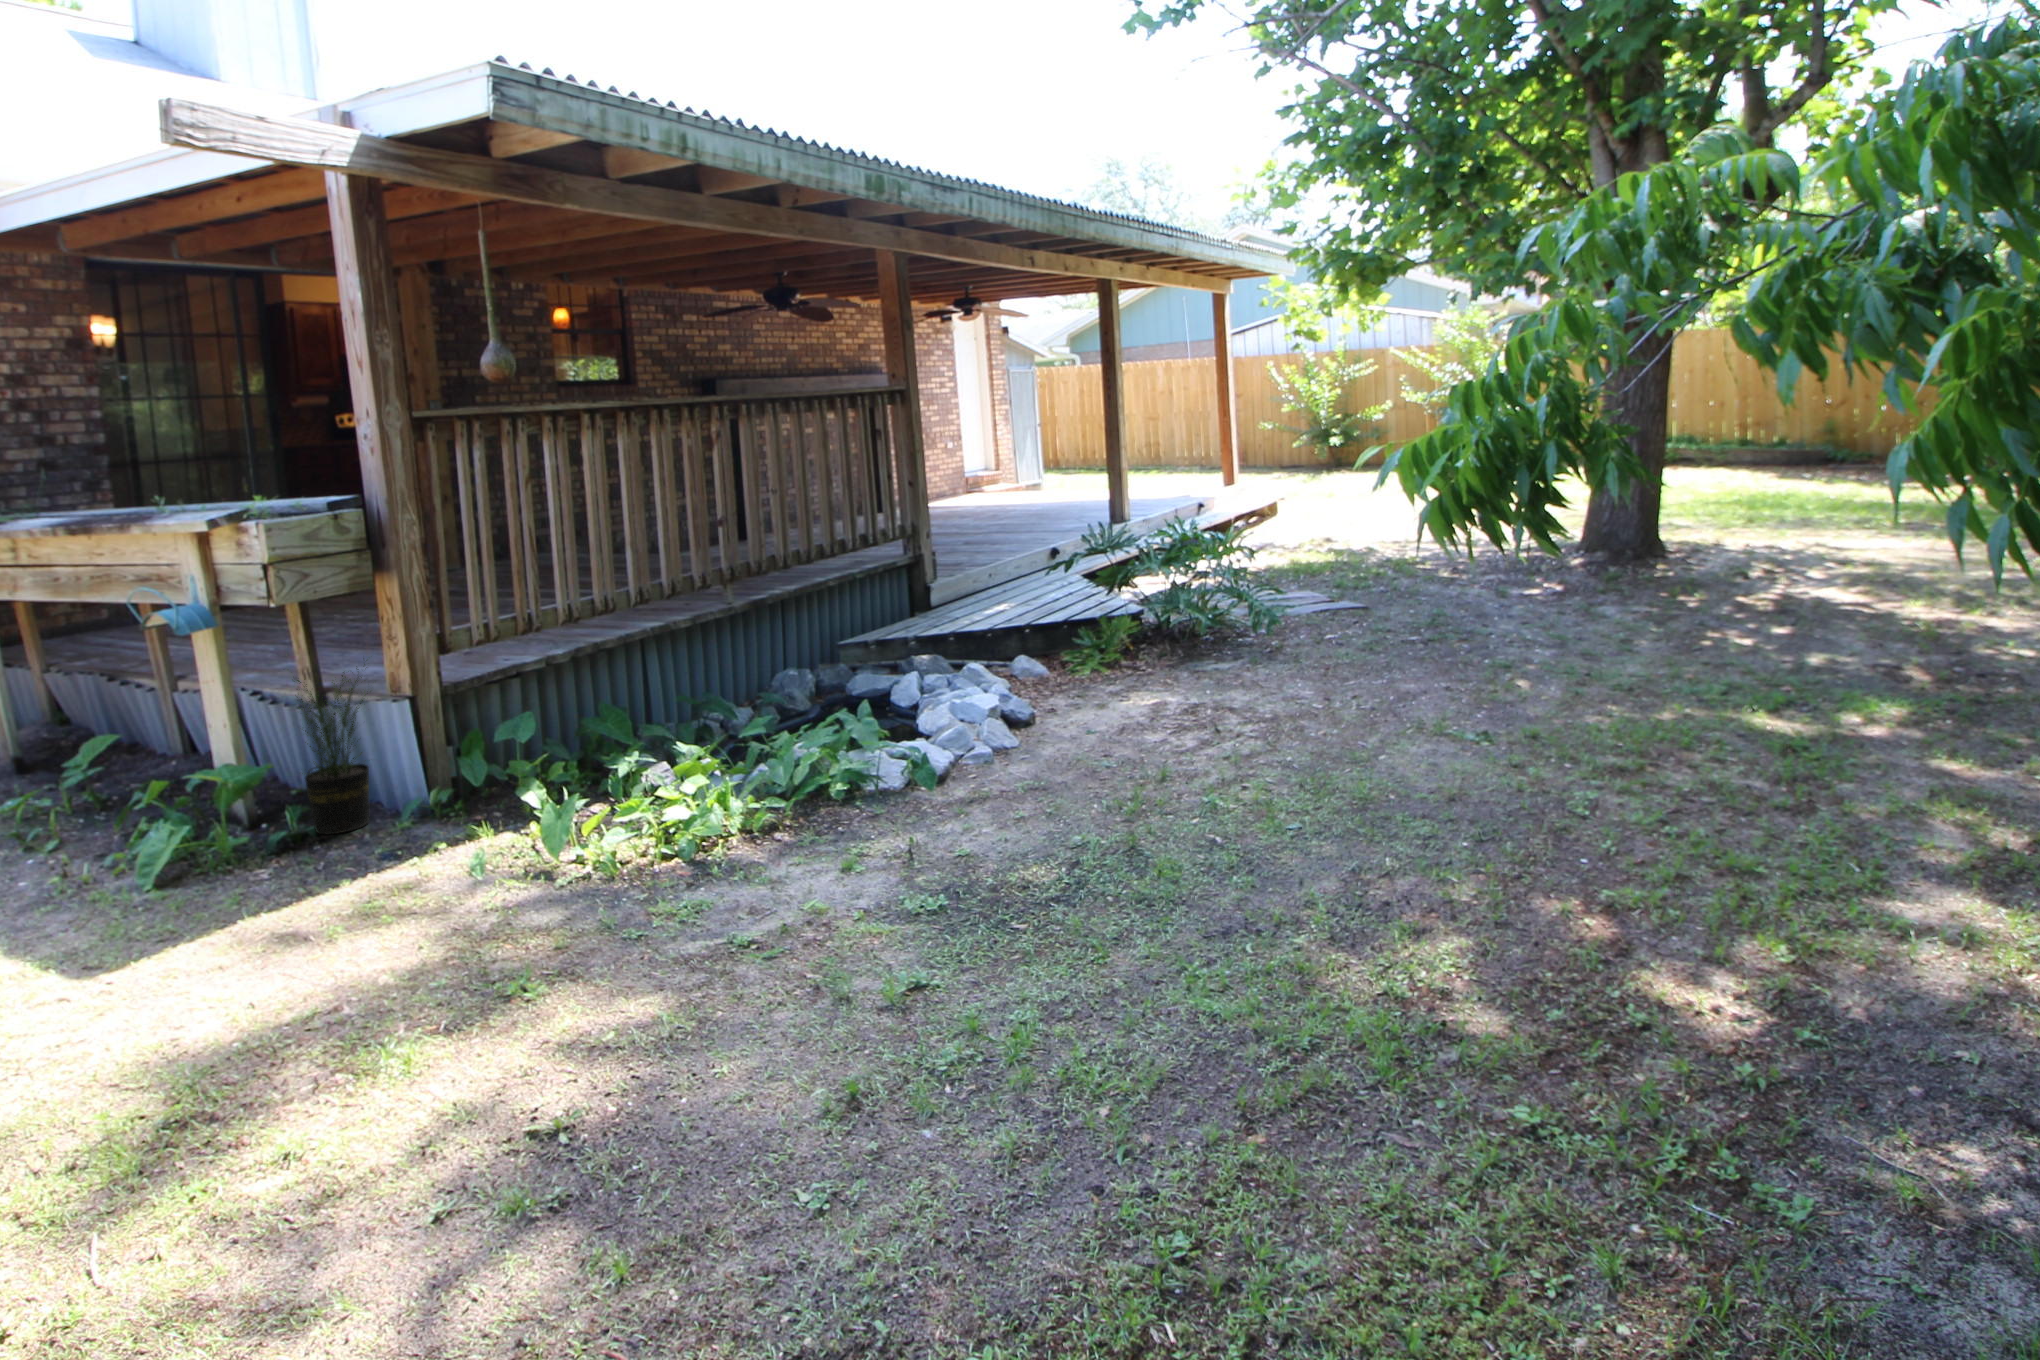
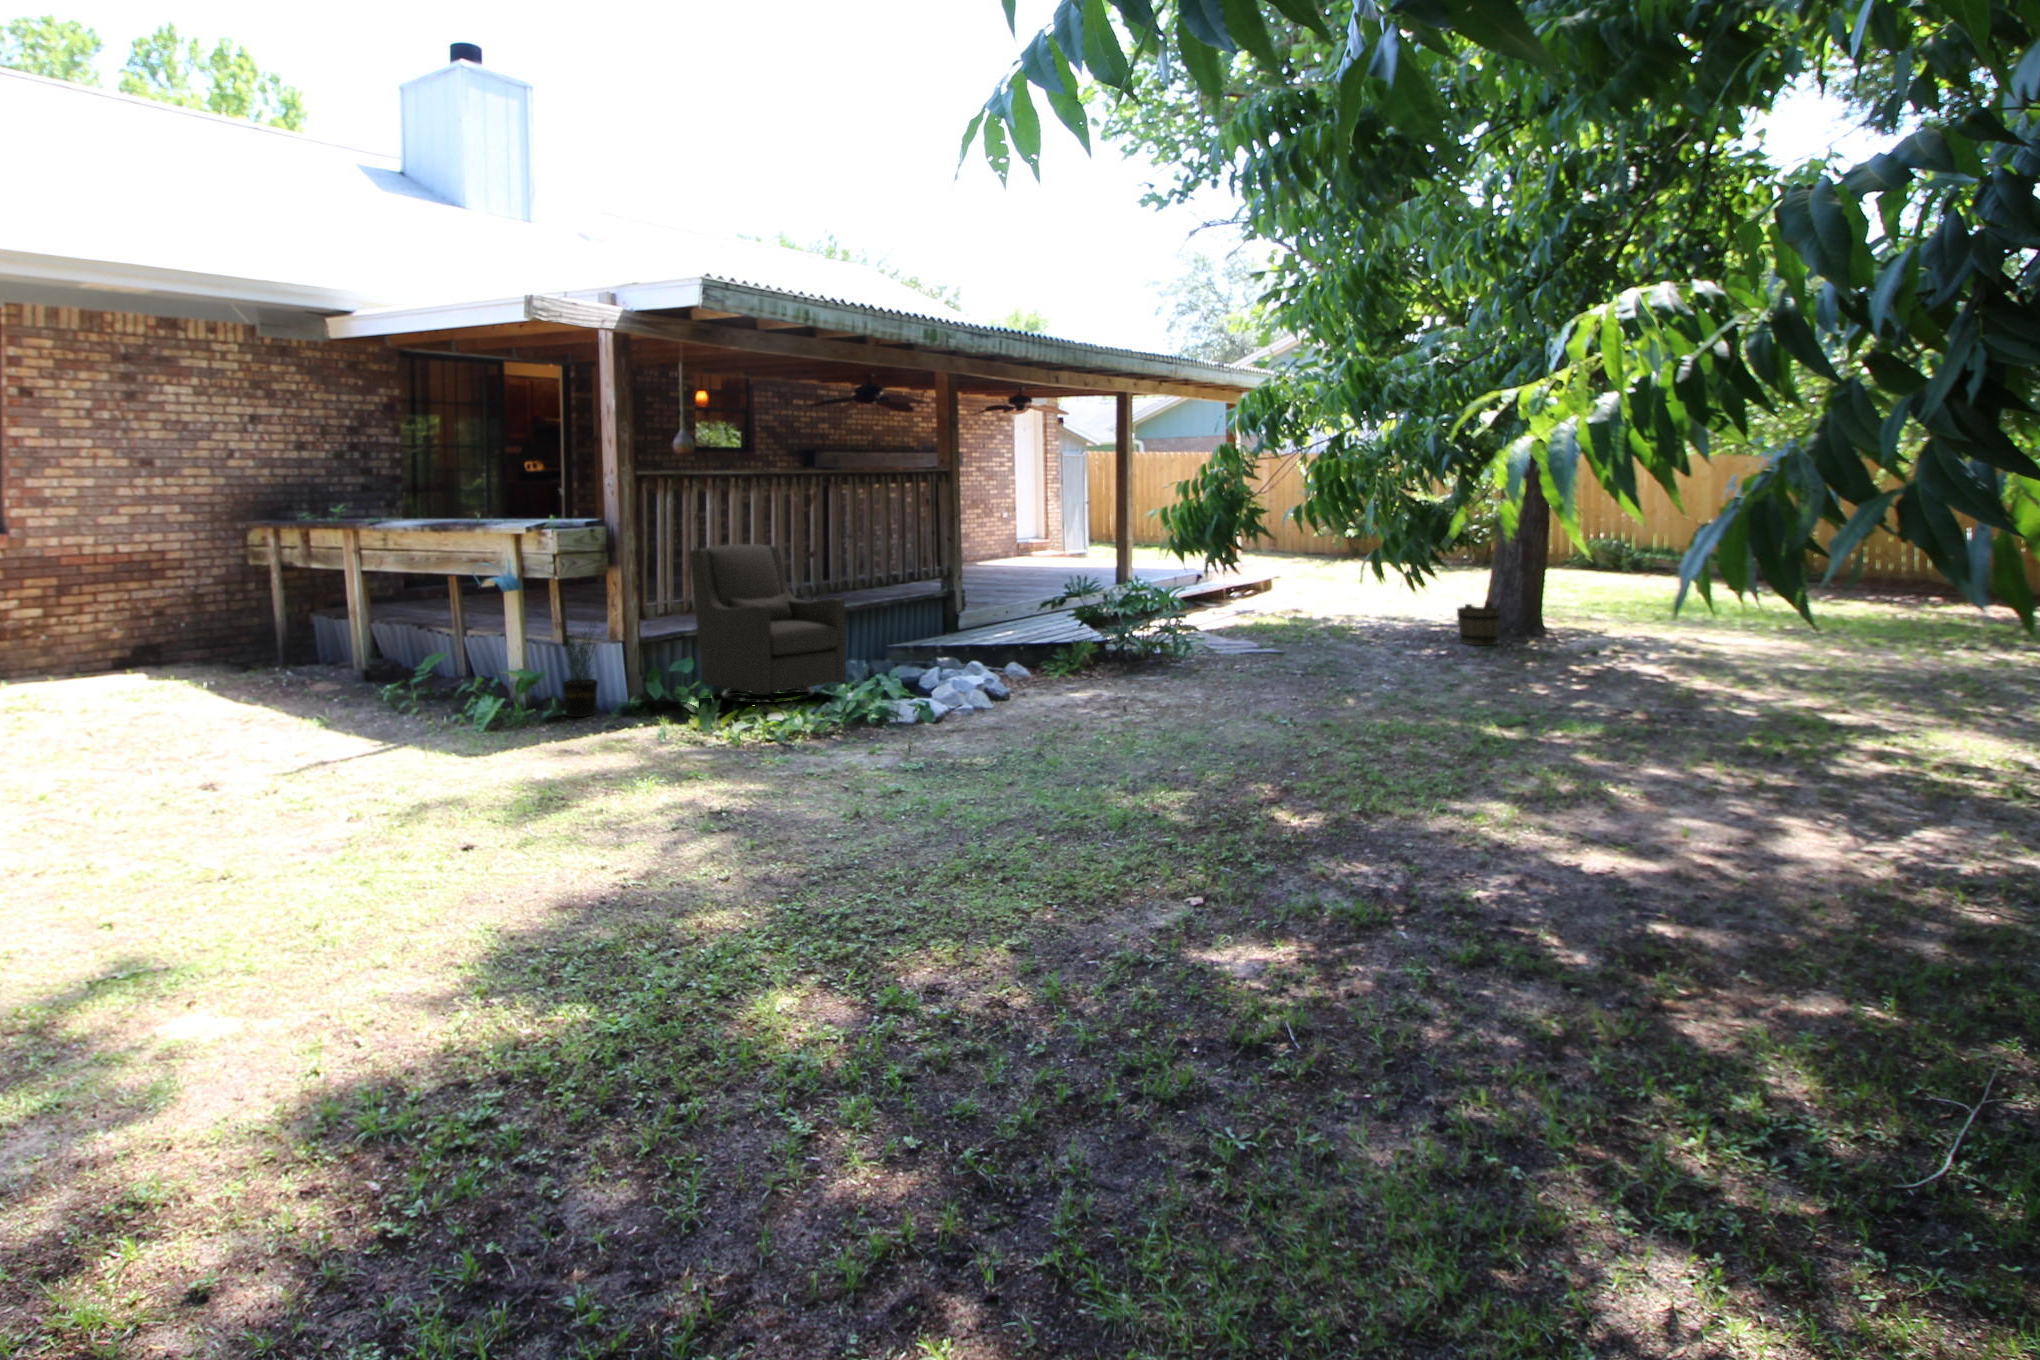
chair: none [519,515,785,773] -> present [689,544,846,703]
bucket: none [1583,519,1643,578] -> present [1457,601,1500,645]

